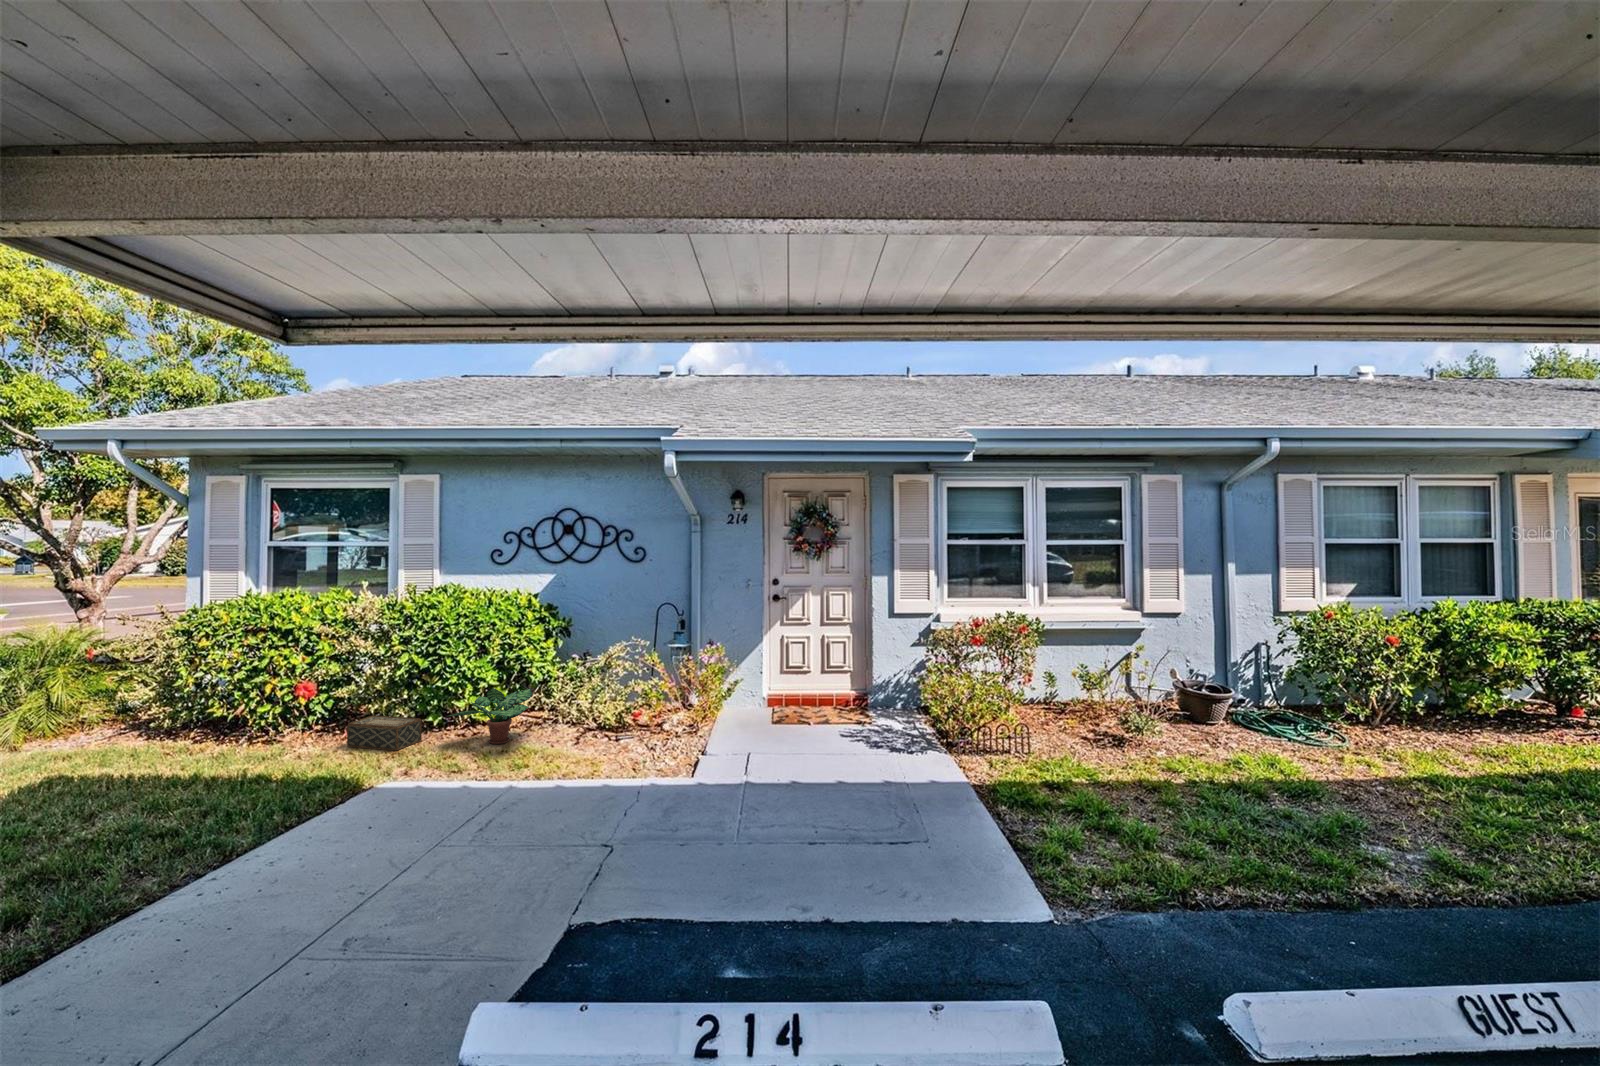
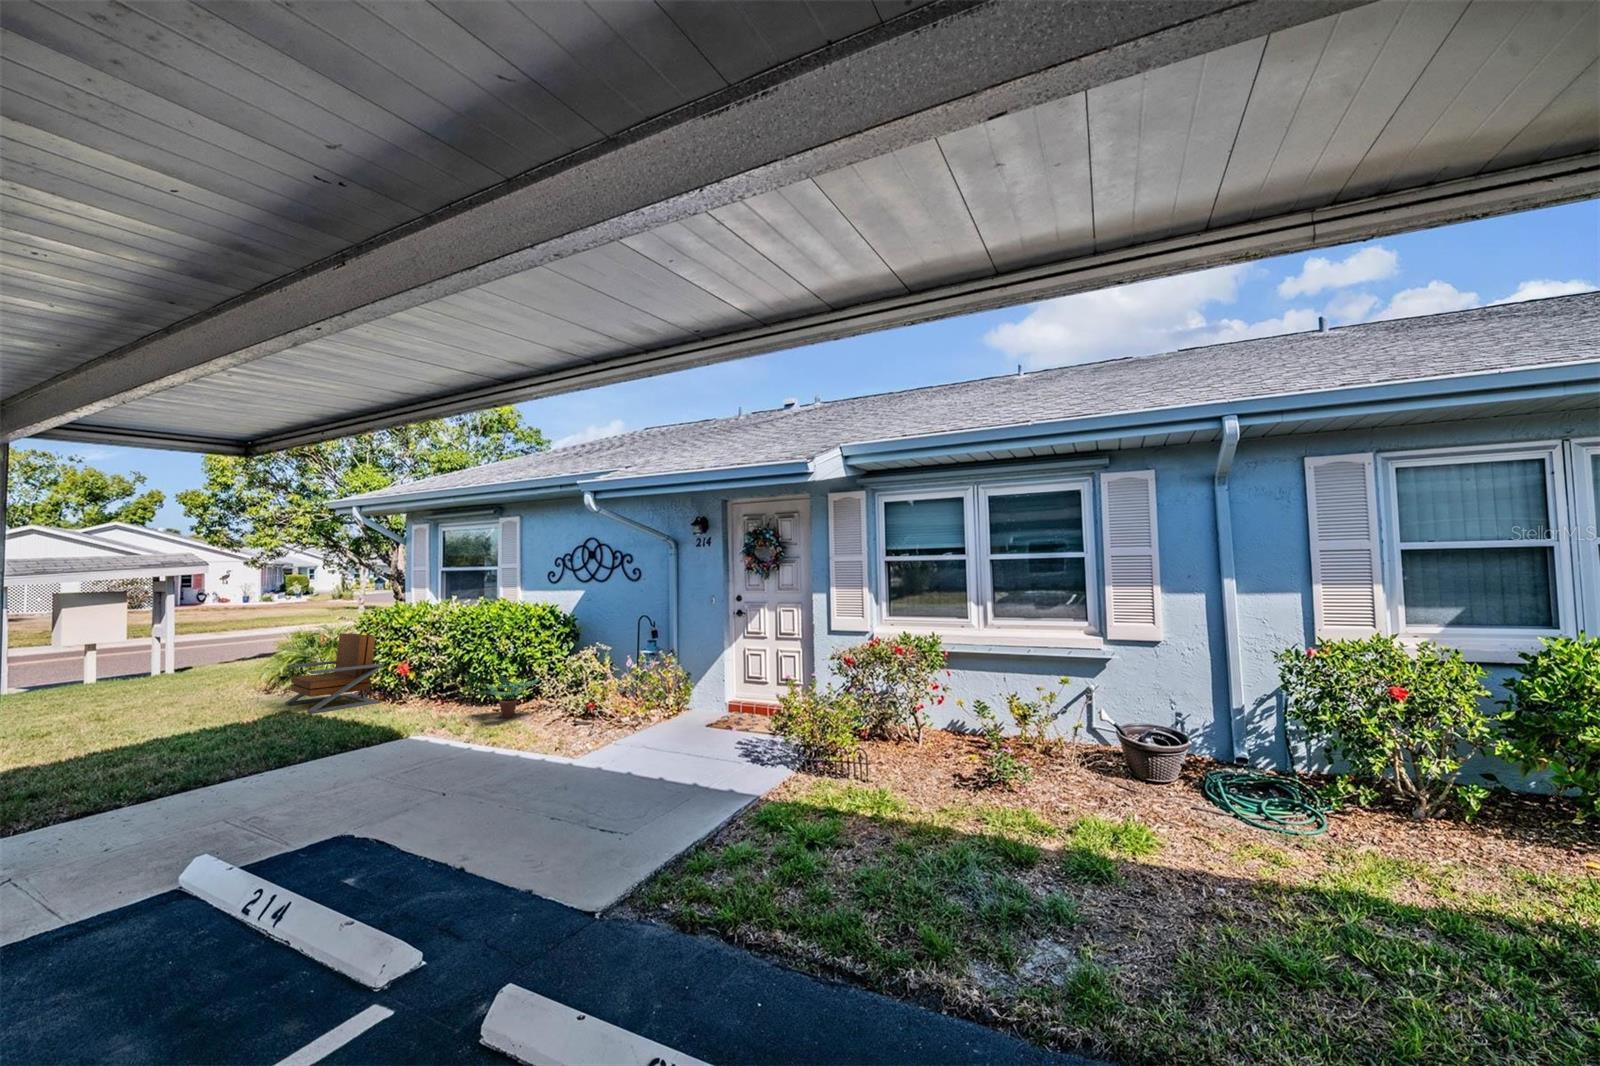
lounge chair: none [29,645,235,778] -> present [285,633,384,713]
woven basket: present [347,715,422,751] -> none [428,690,470,715]

